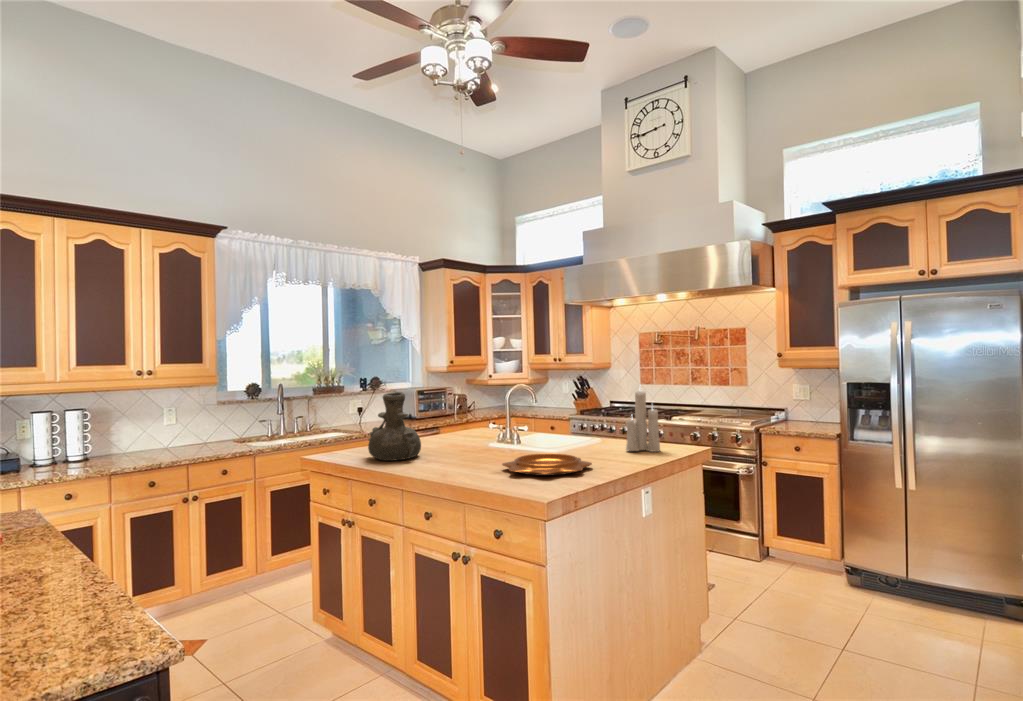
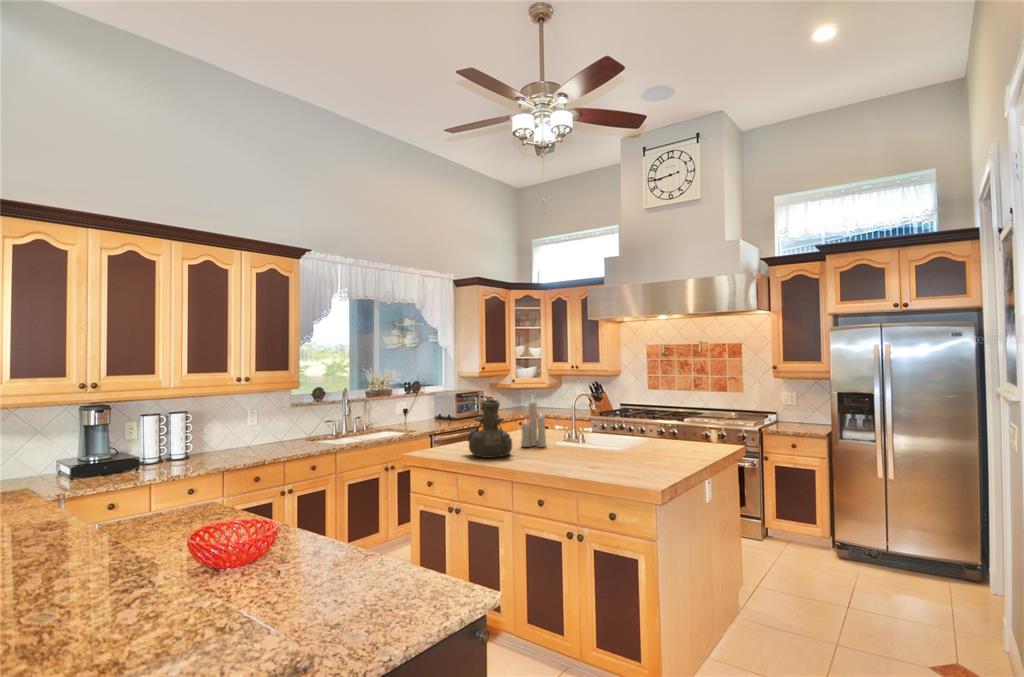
candle: present [626,391,660,452] -> present [521,401,546,447]
decorative bowl: present [502,453,592,476] -> none [596,452,670,470]

